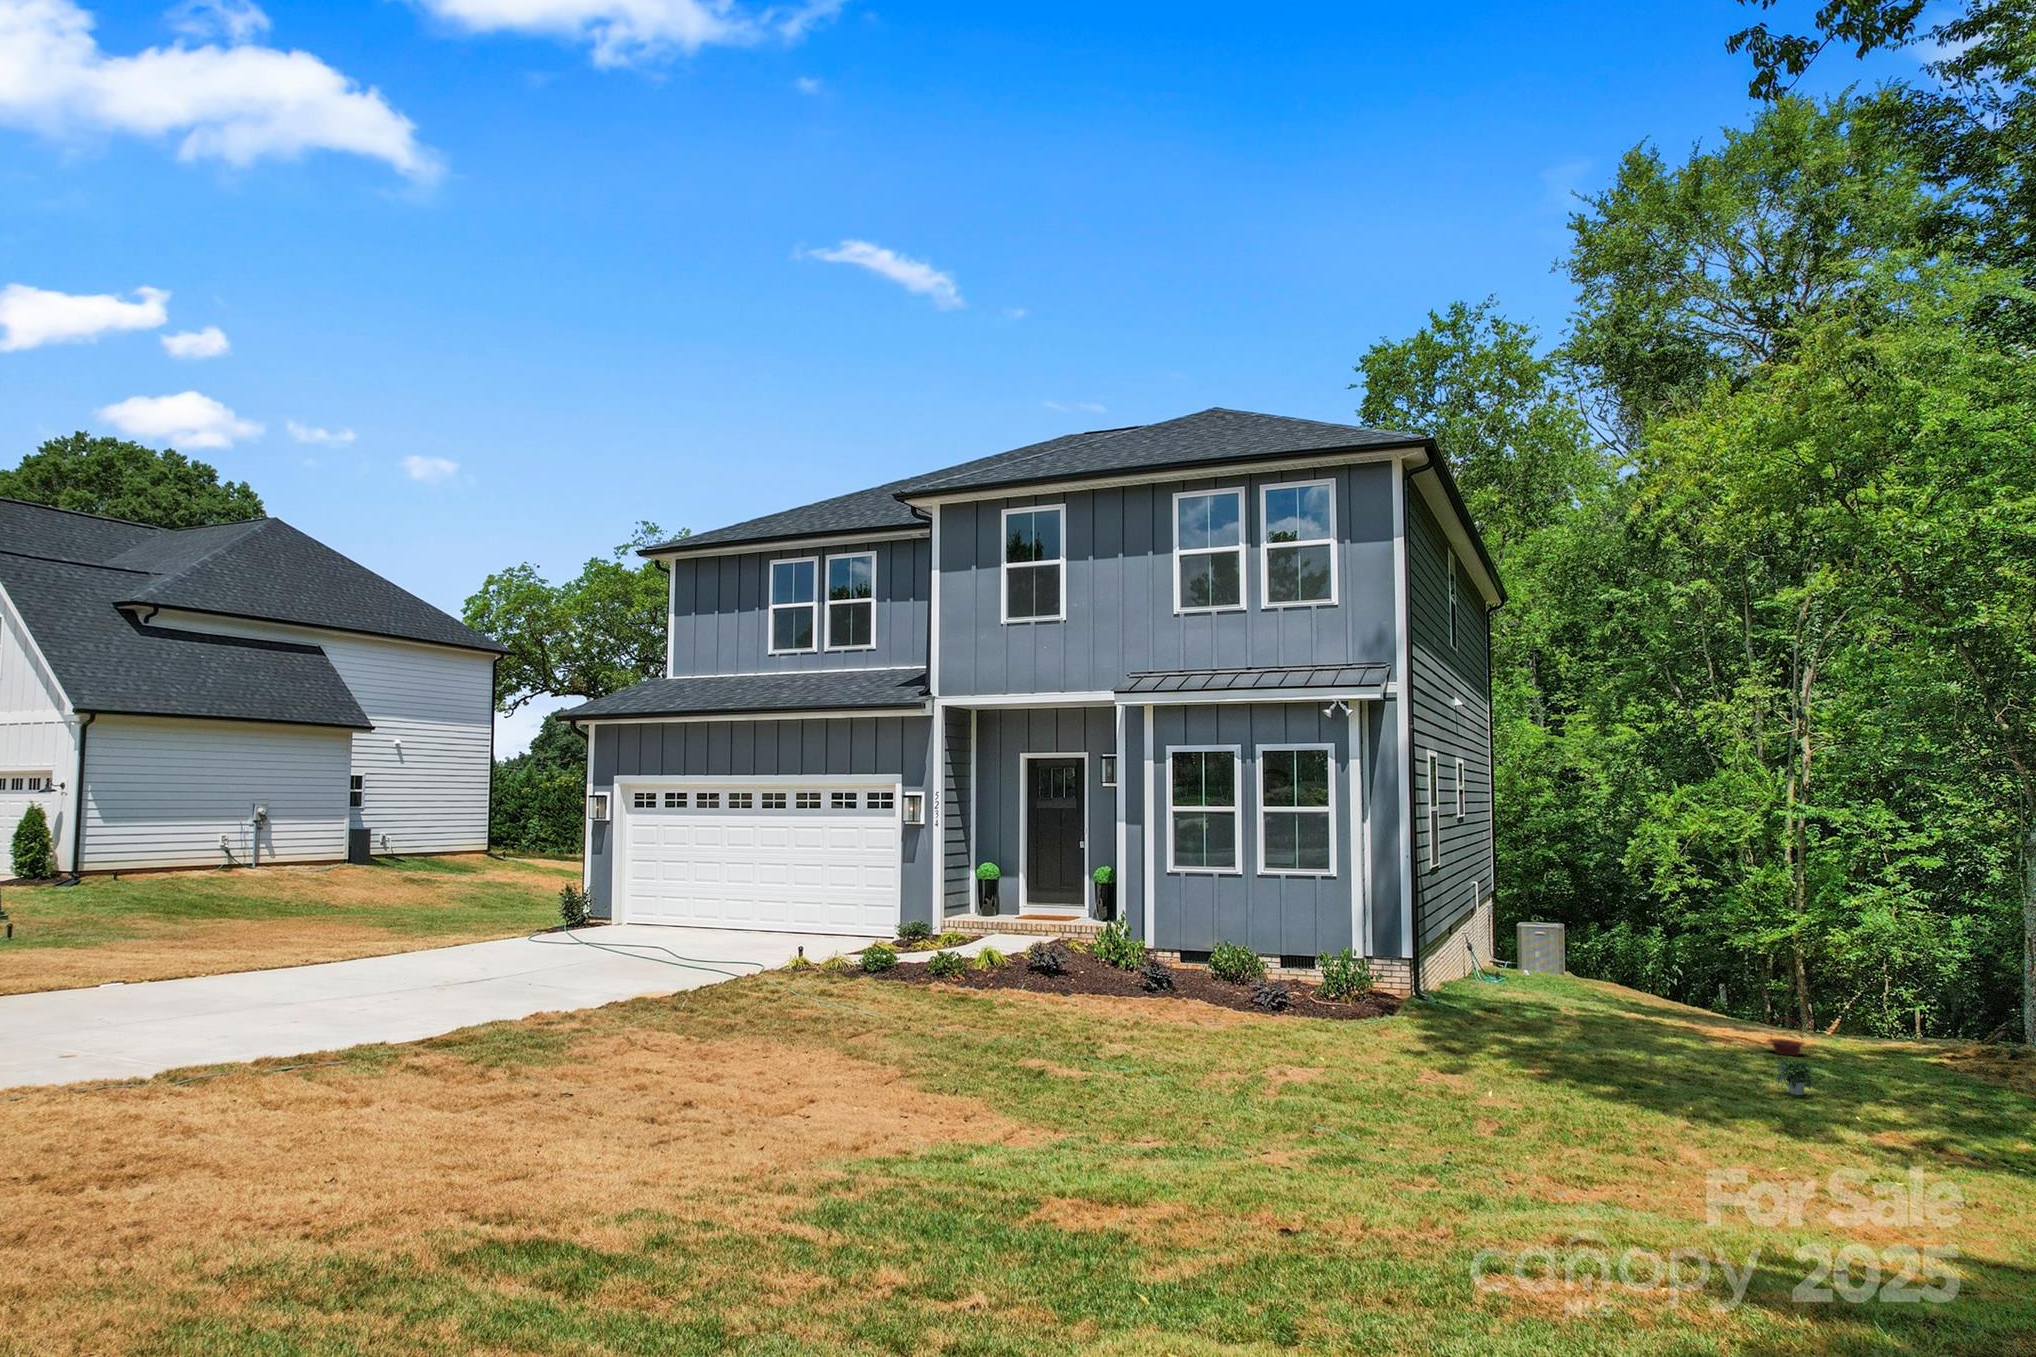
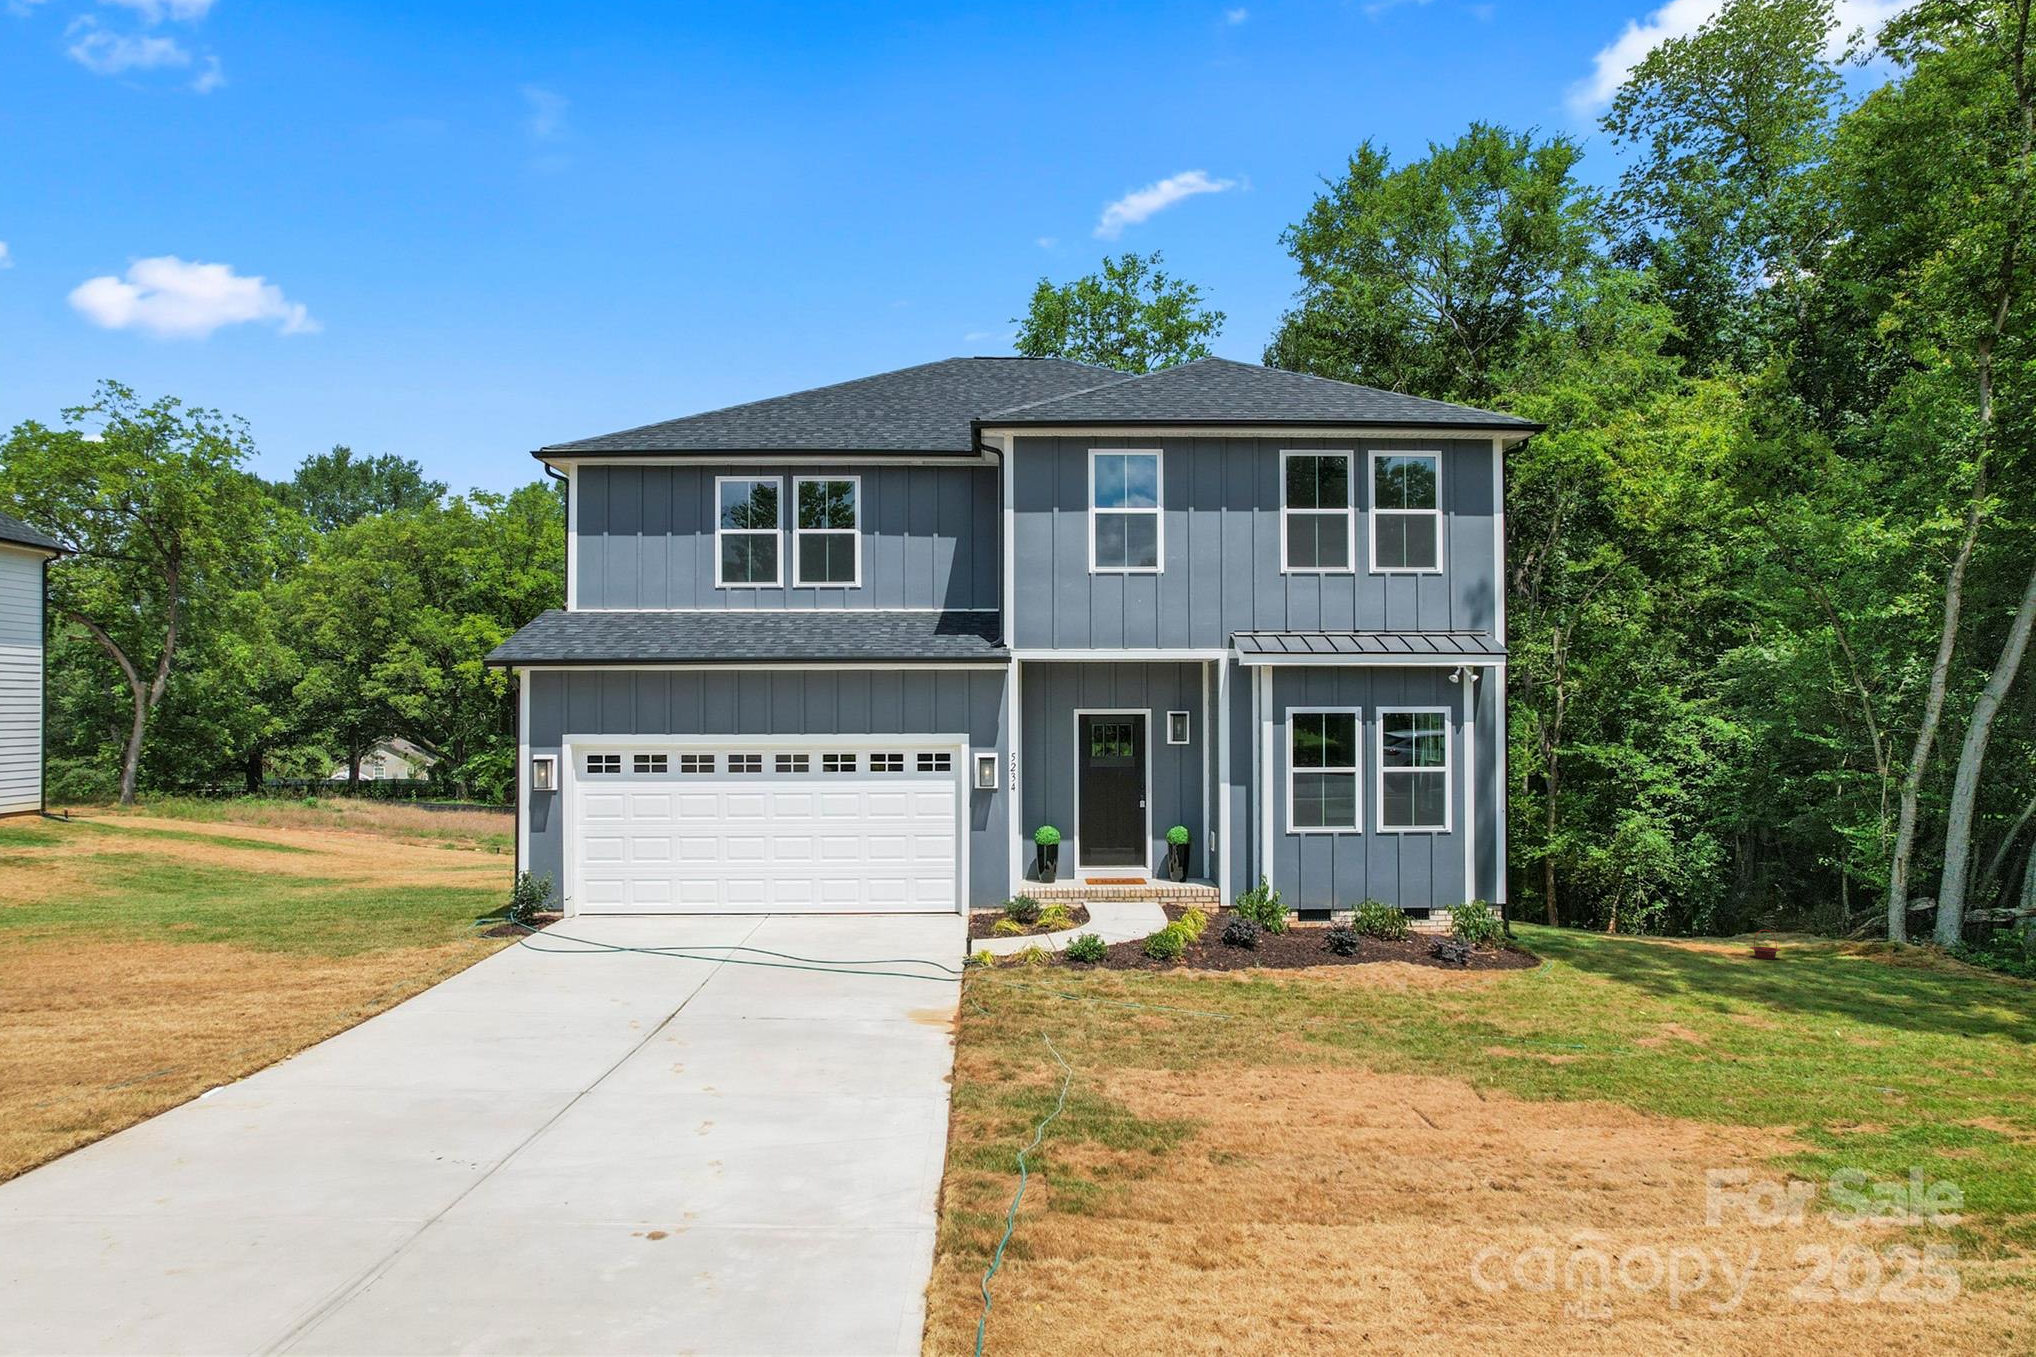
potted plant: present [1761,1059,1819,1095] -> none [1866,970,1915,999]

